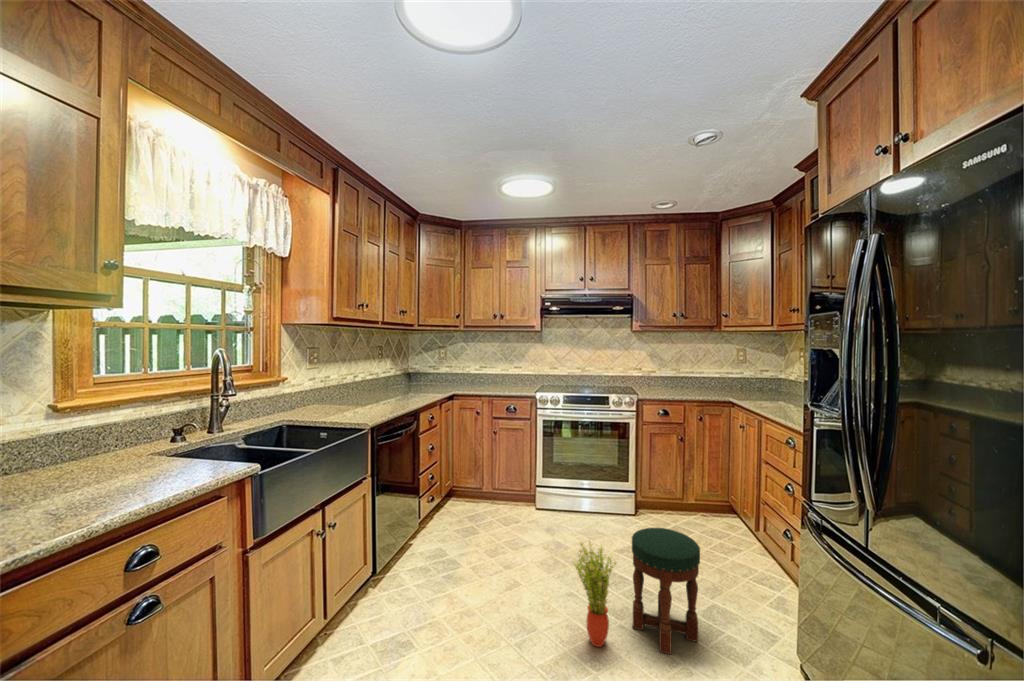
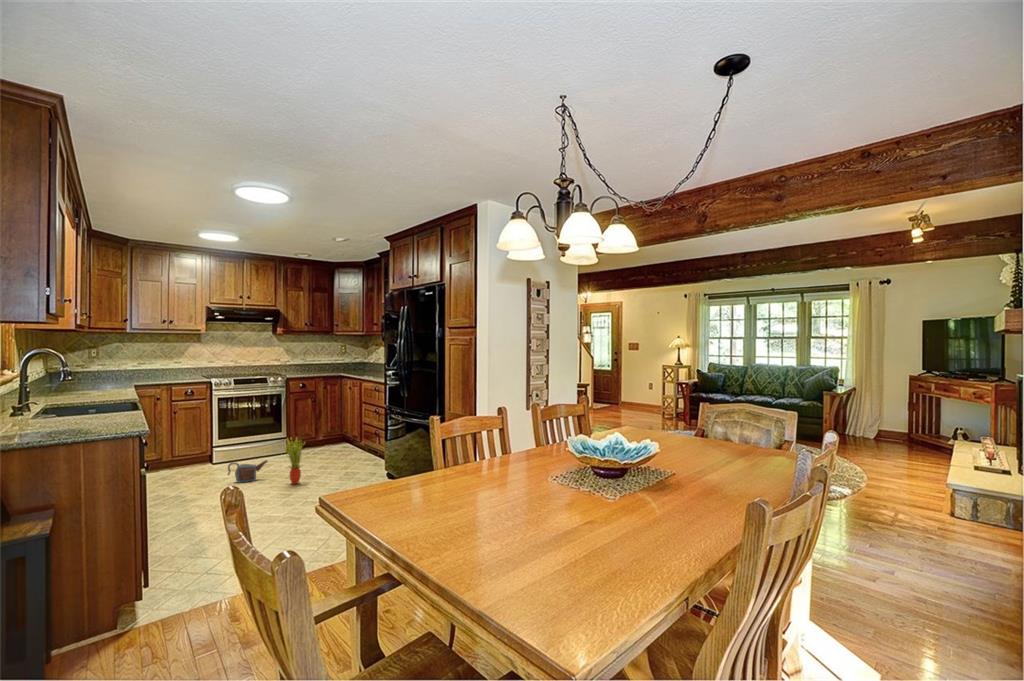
stool: present [632,528,700,654] -> none [307,430,339,478]
watering can: none [506,545,567,591] -> present [228,460,268,483]

